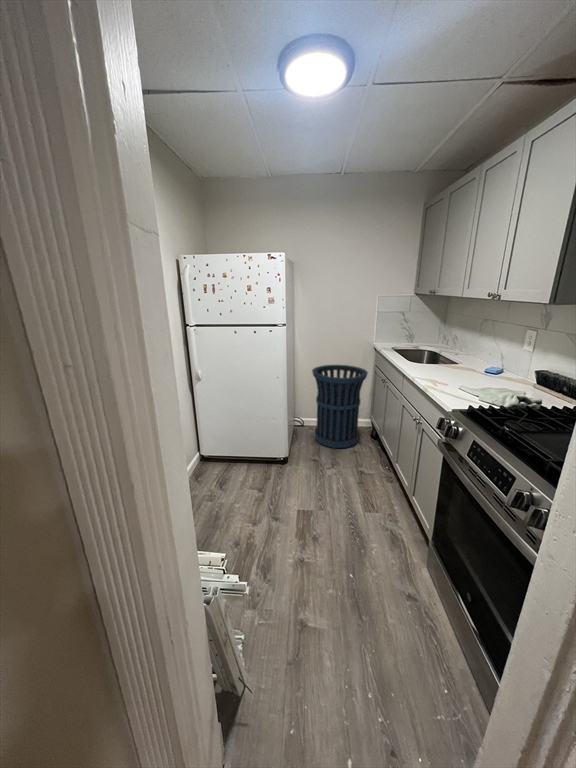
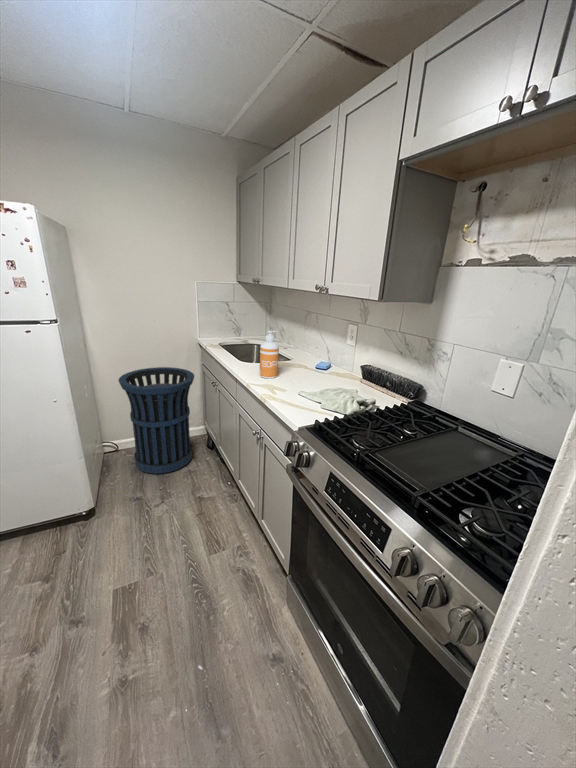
soap dispenser: none [425,334,446,375] -> present [259,331,279,378]

